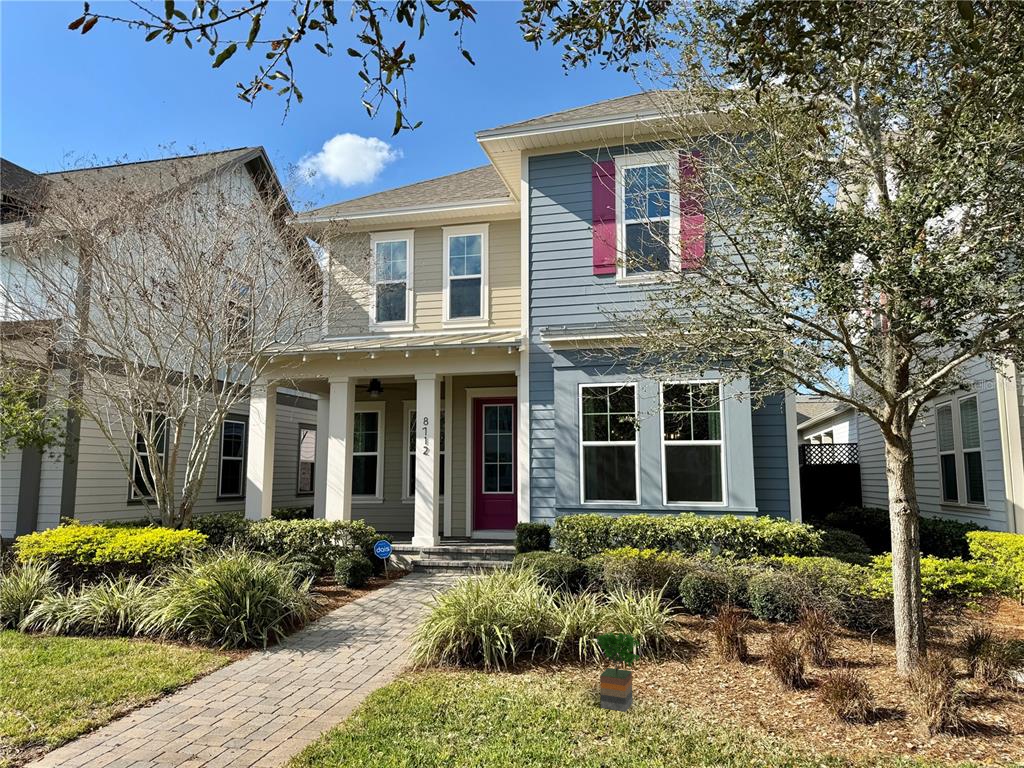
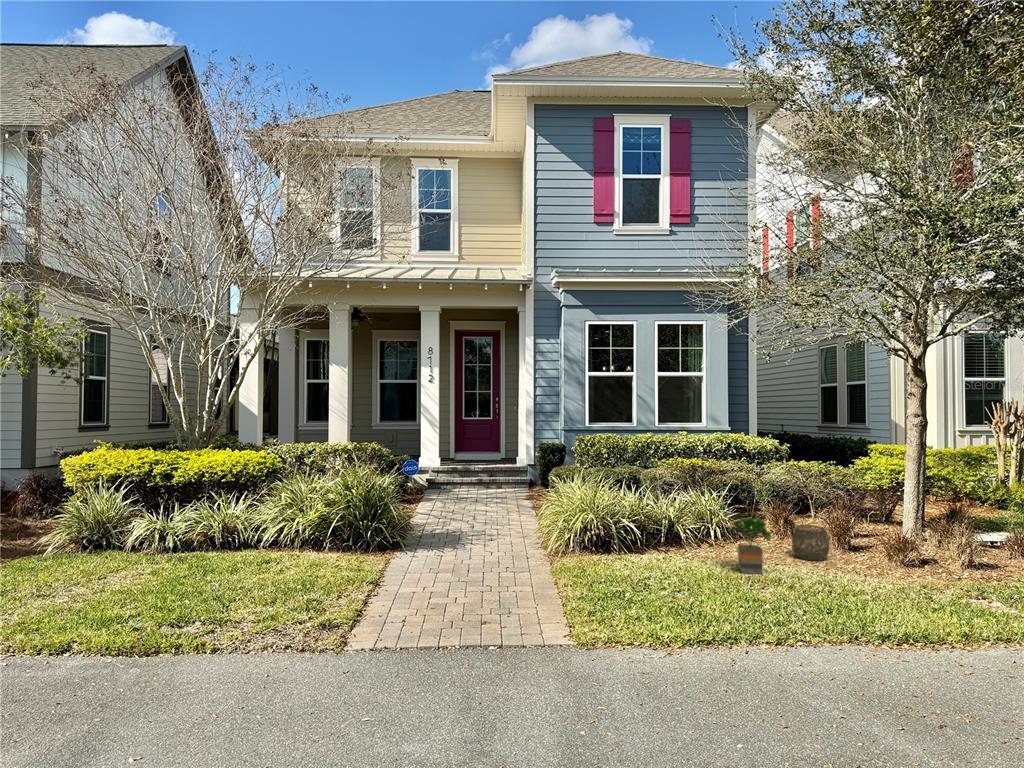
woven basket: none [702,646,752,699] -> present [792,525,830,561]

